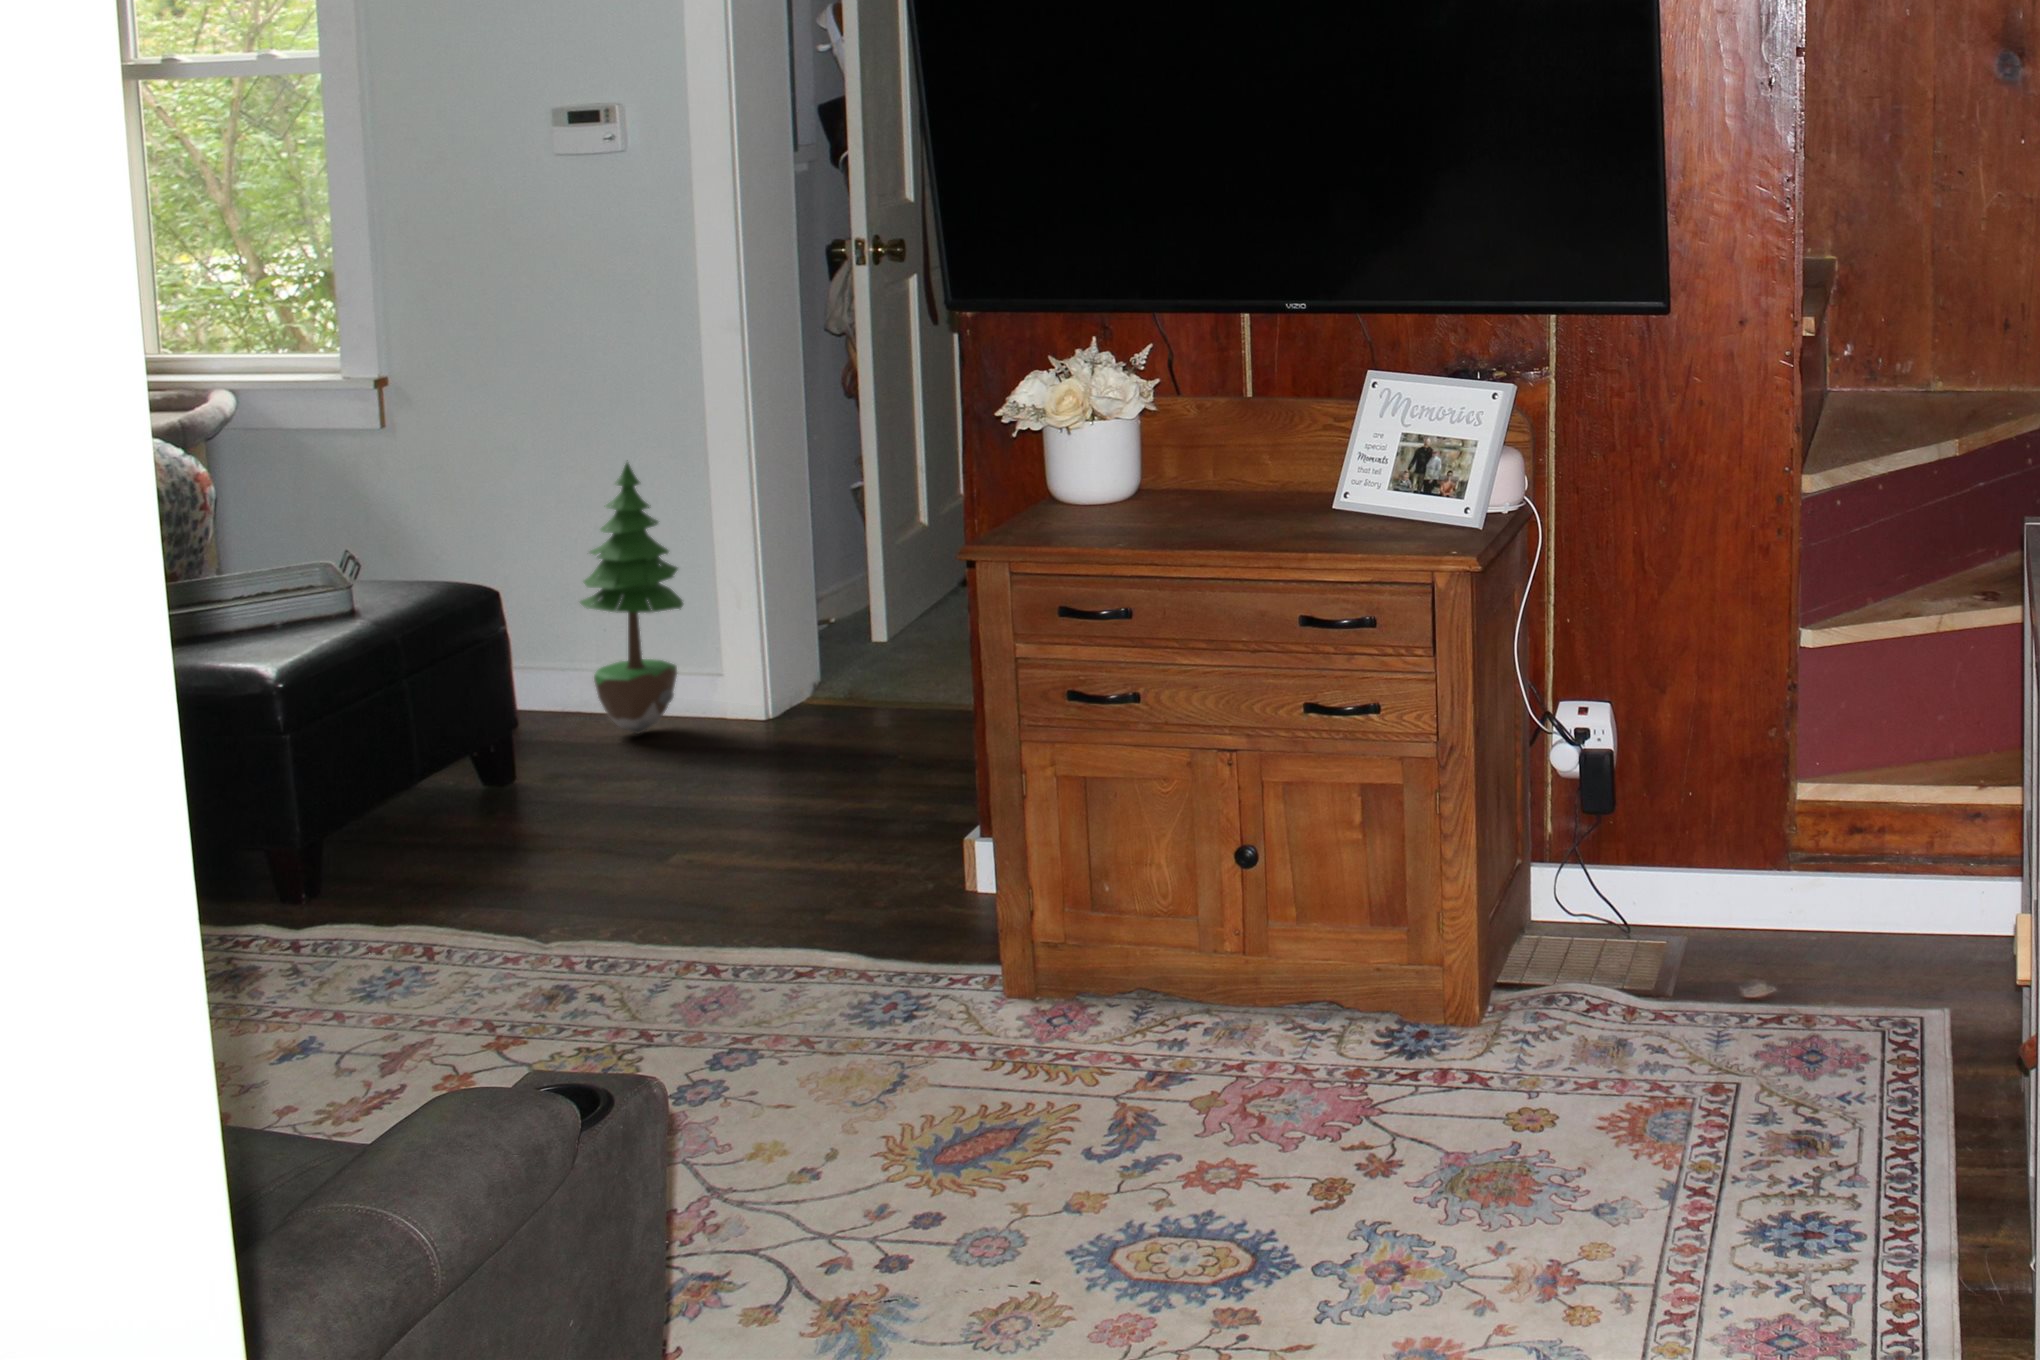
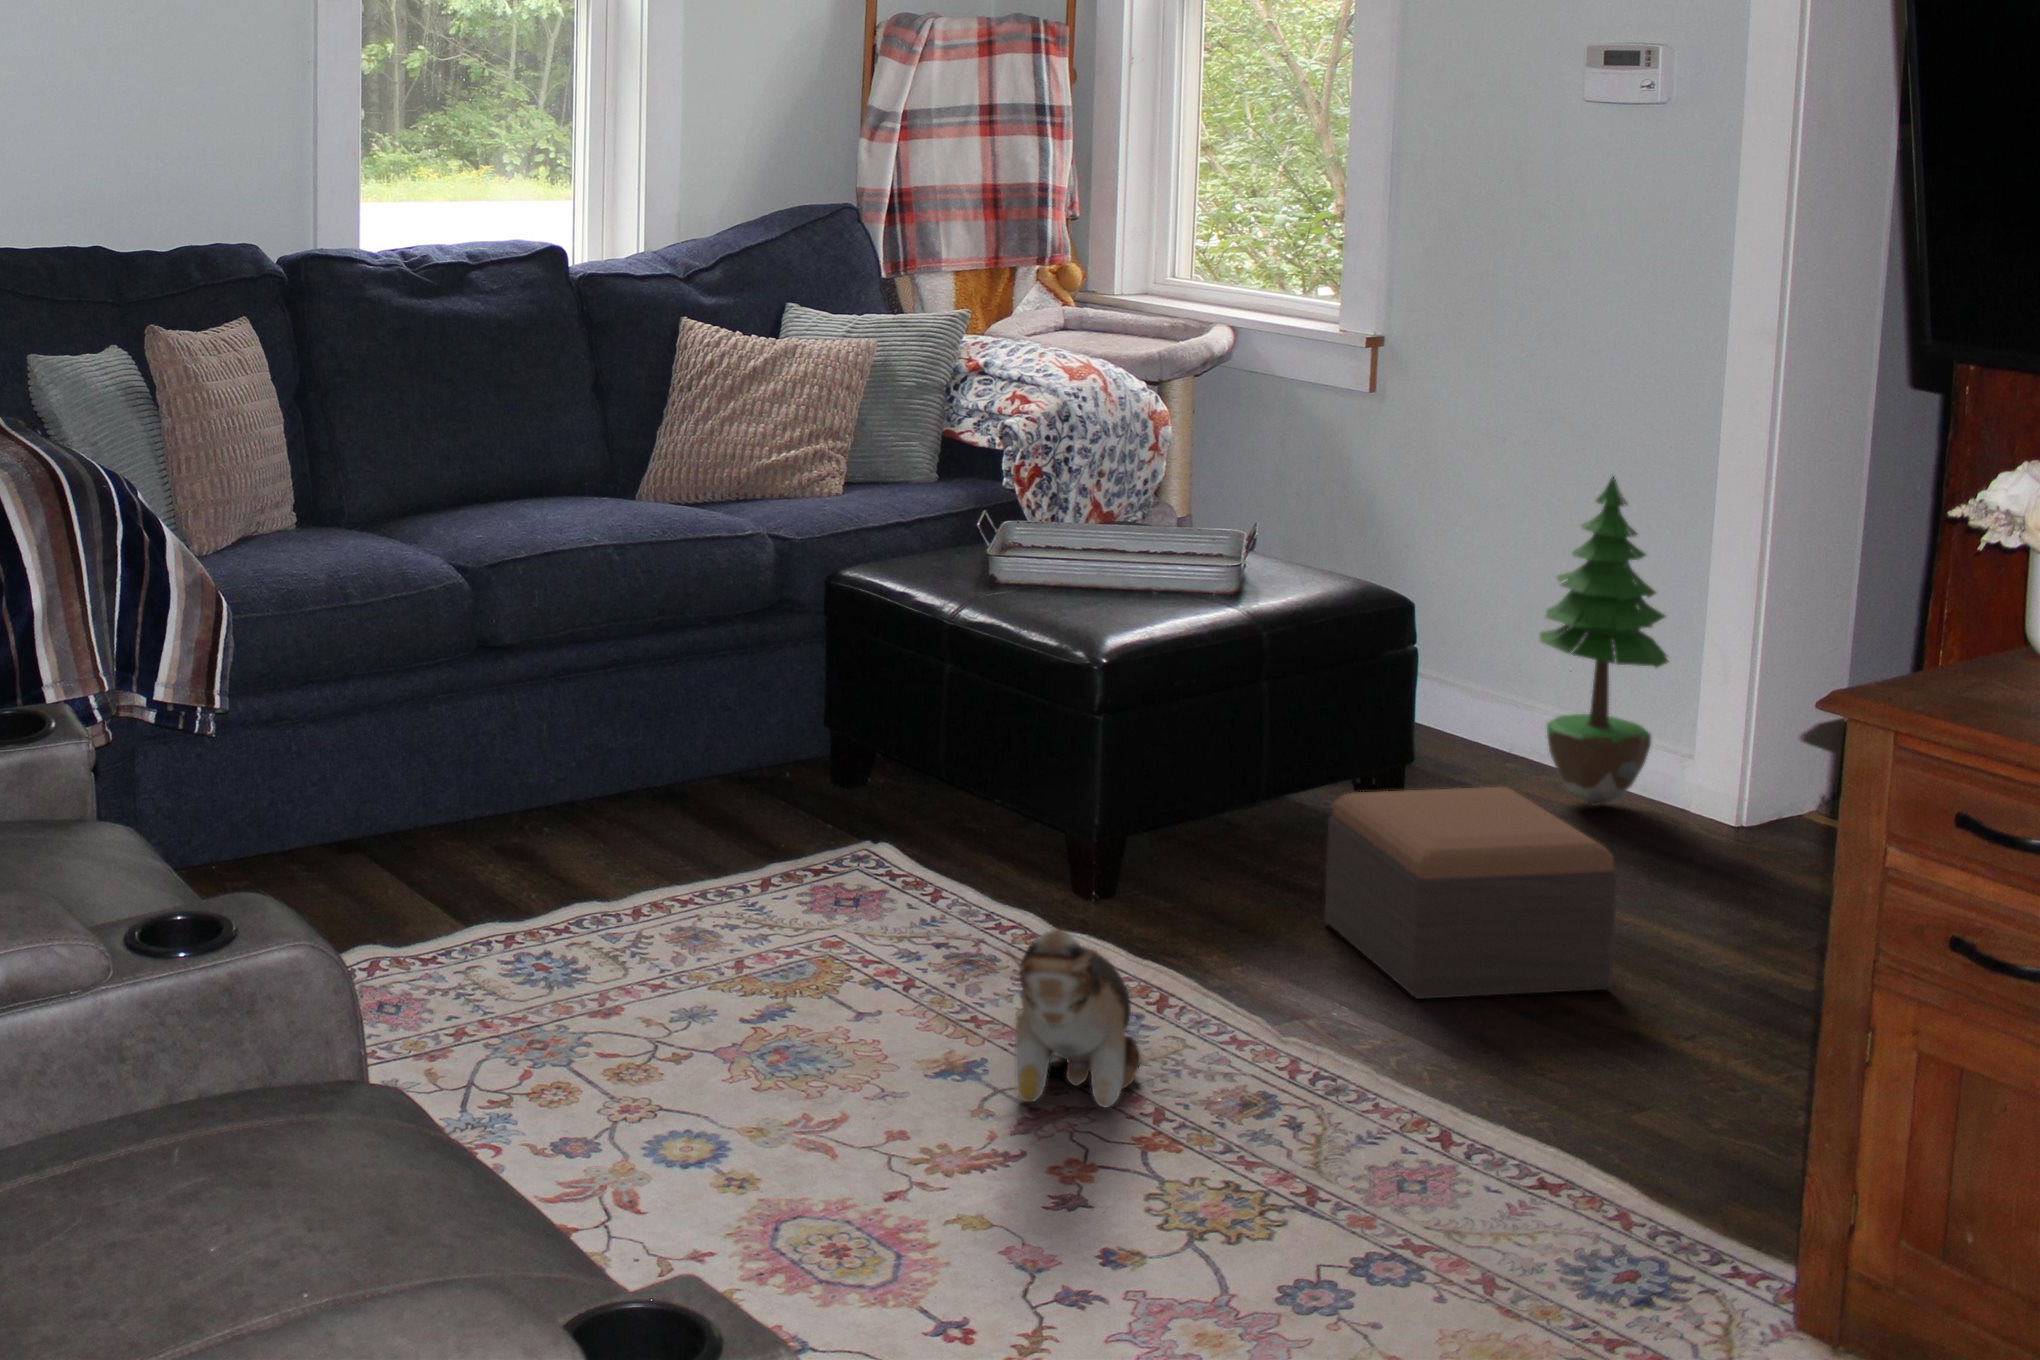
footstool: none [499,717,746,895] -> present [1324,787,1618,999]
plush toy: none [345,896,458,1061] -> present [1008,929,1141,1107]

